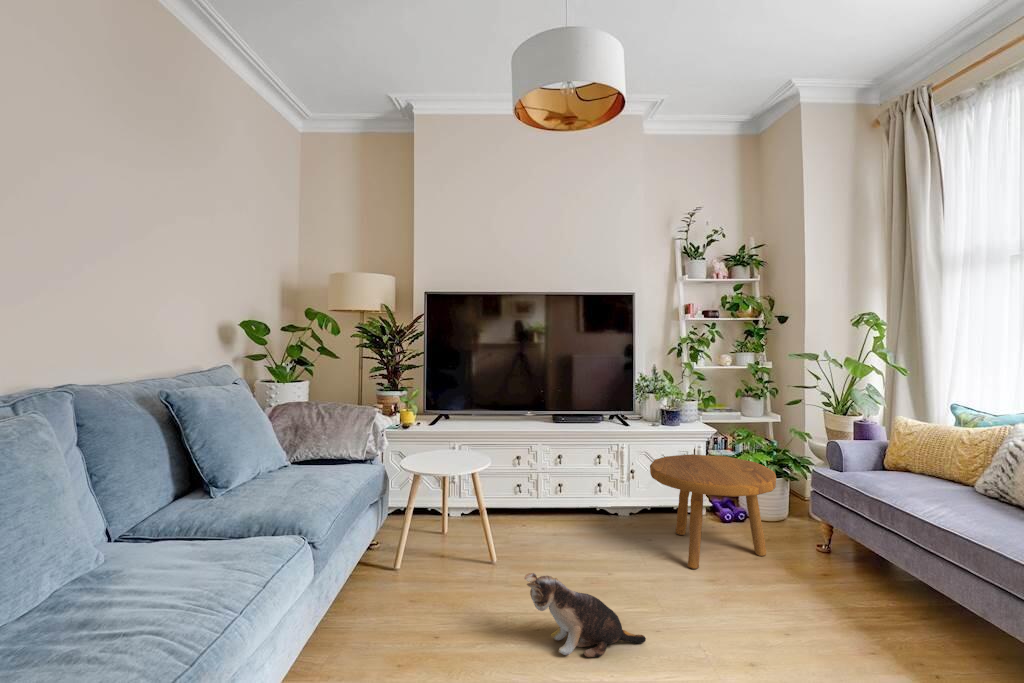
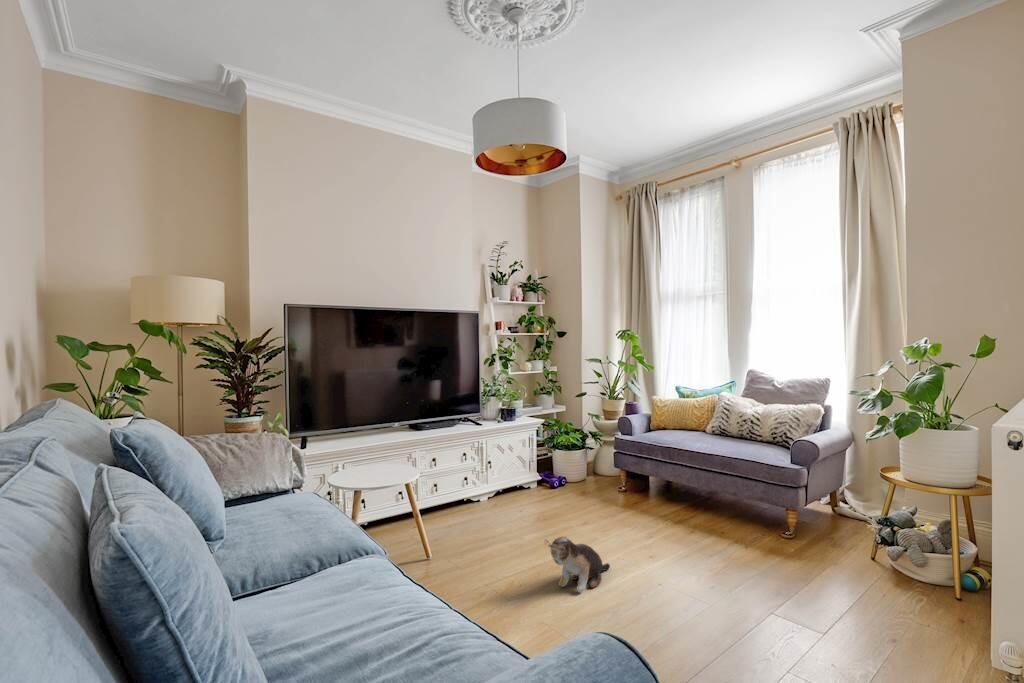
footstool: present [650,454,776,569] -> none [527,437,615,521]

